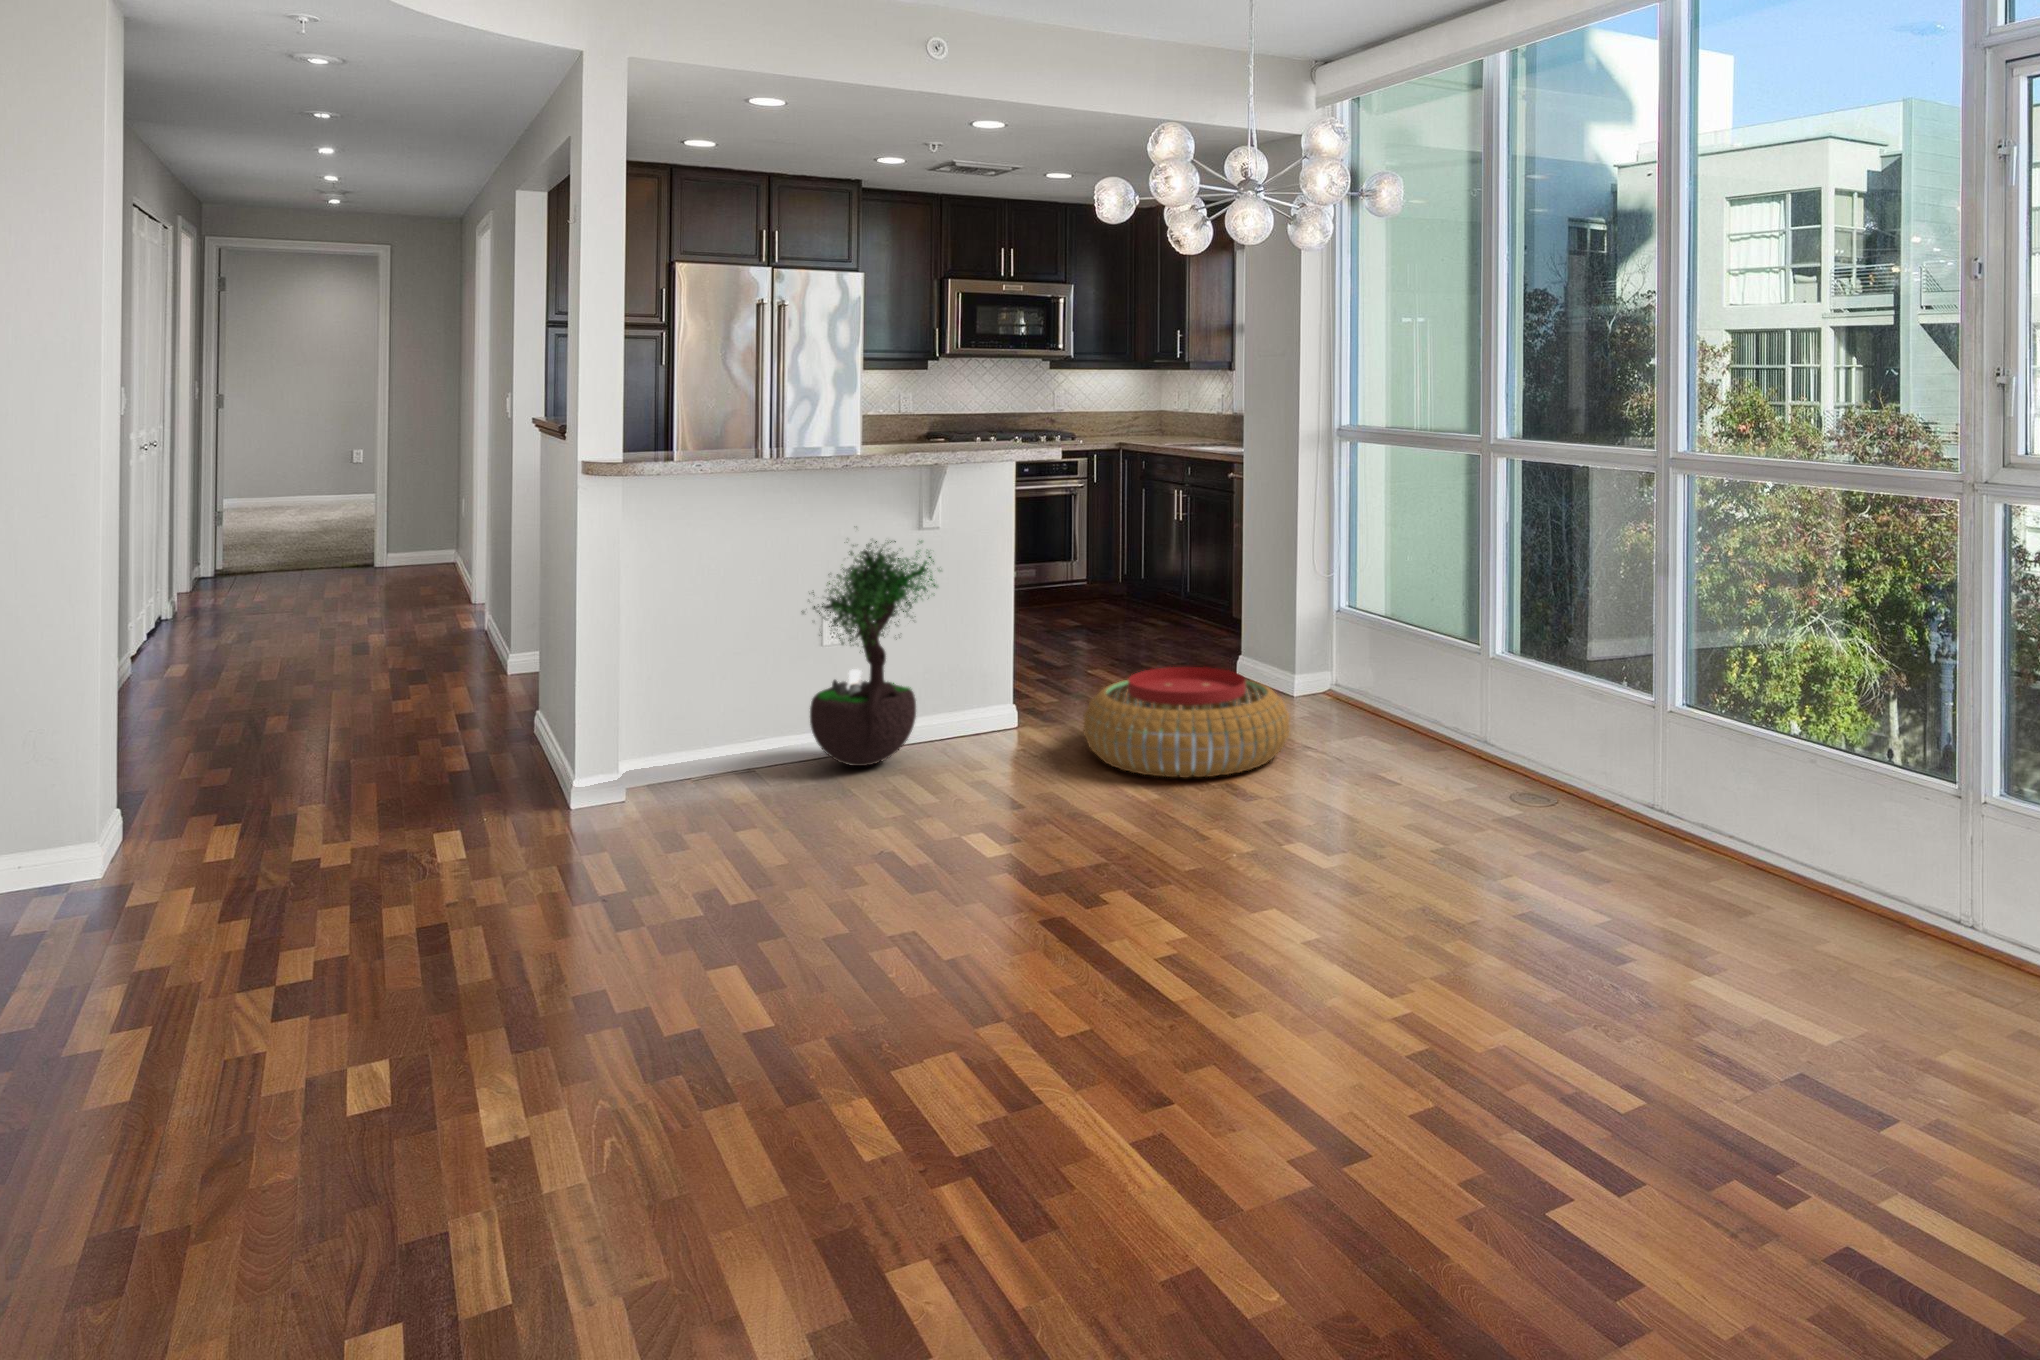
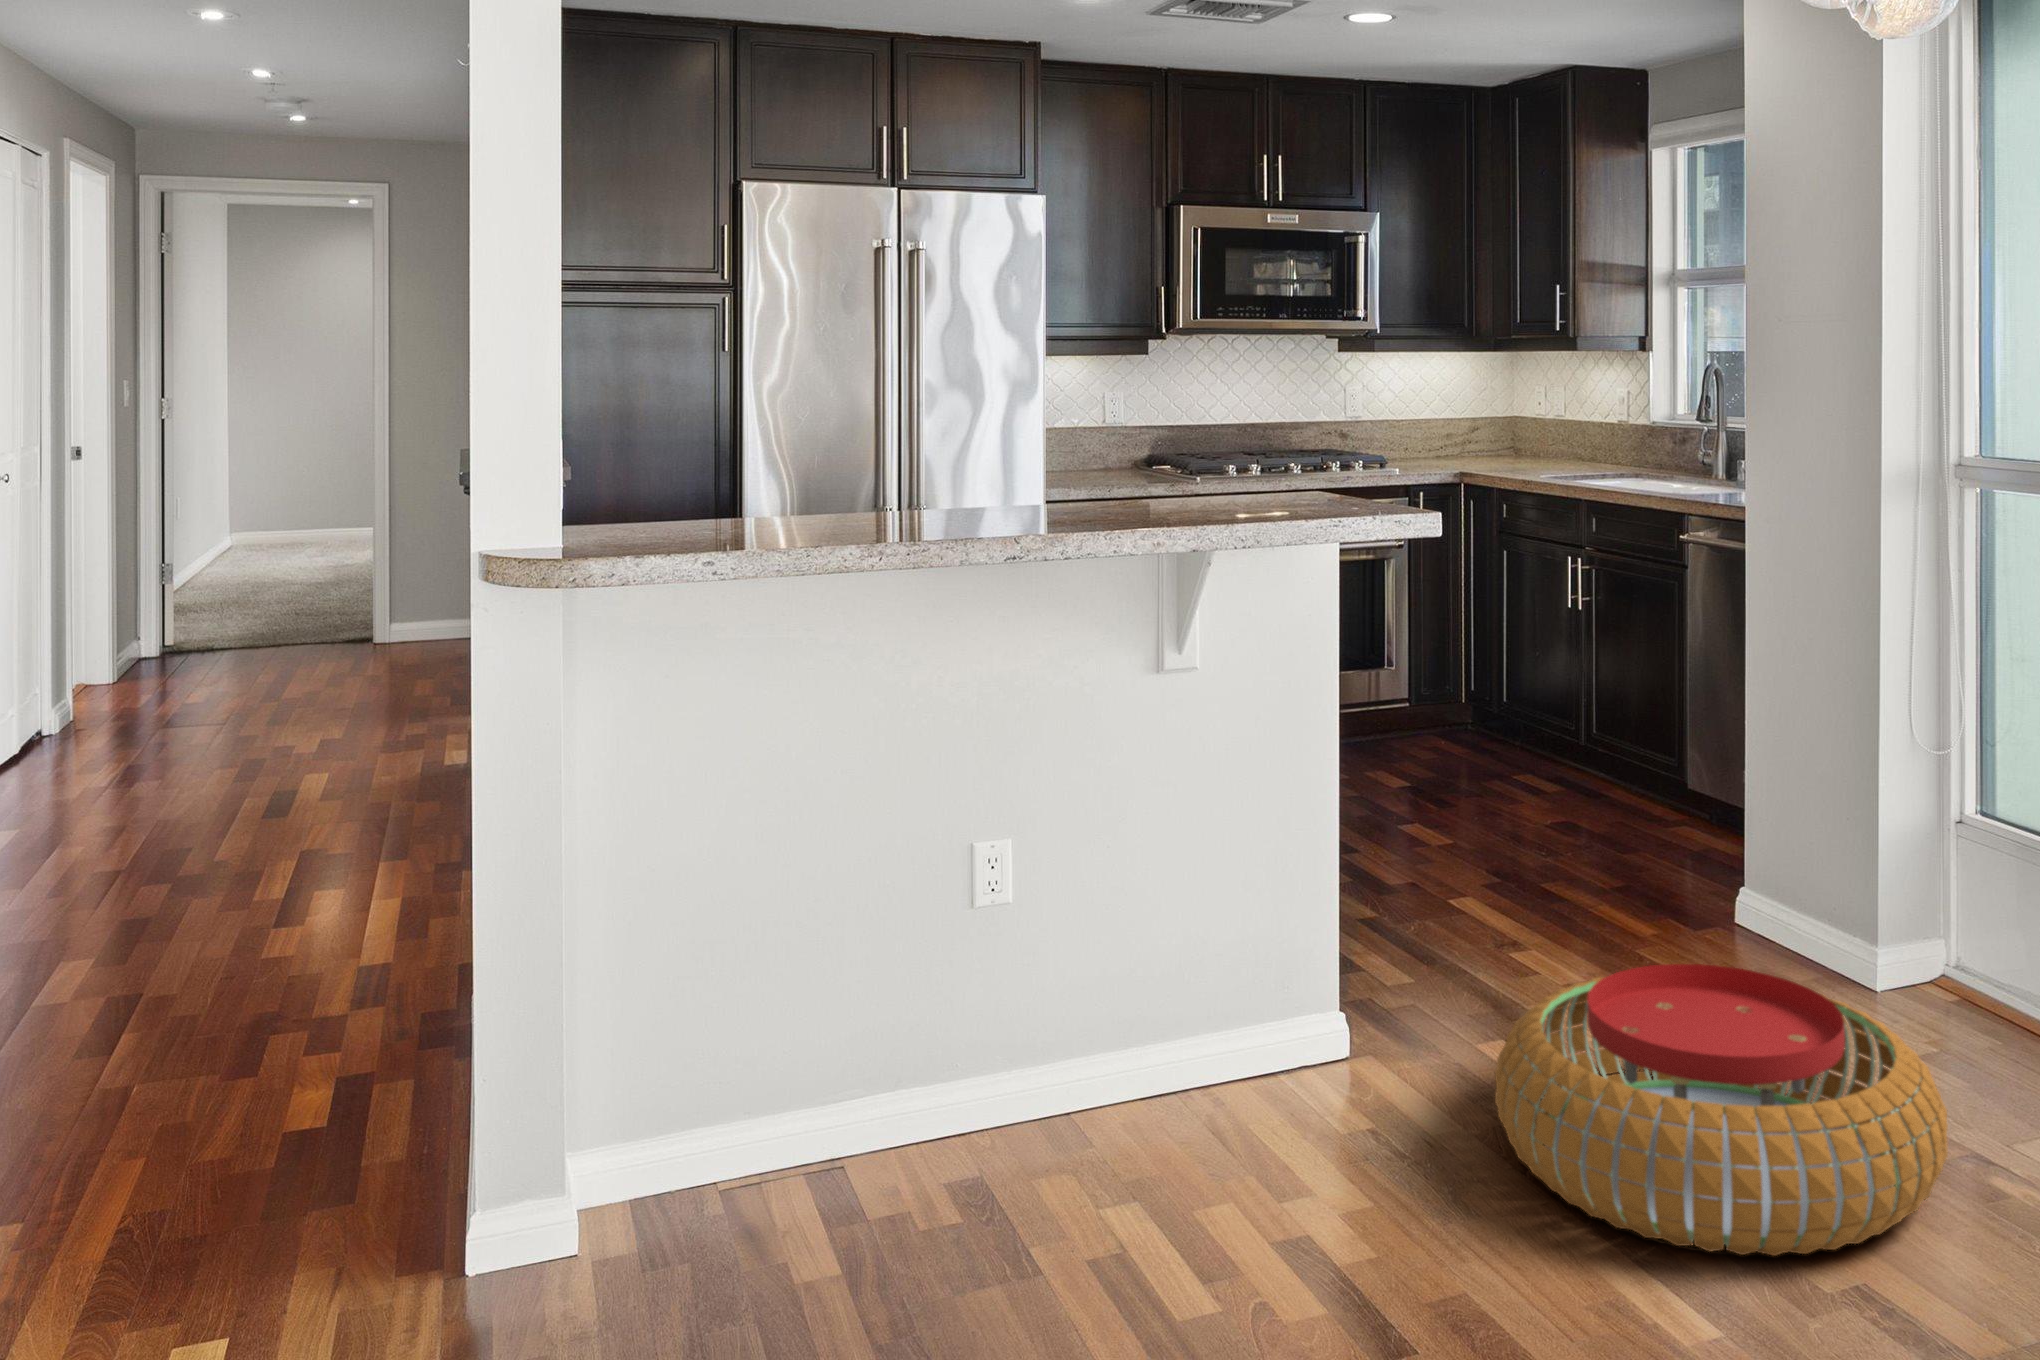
potted tree: present [802,541,936,766] -> none [922,686,1208,1170]

